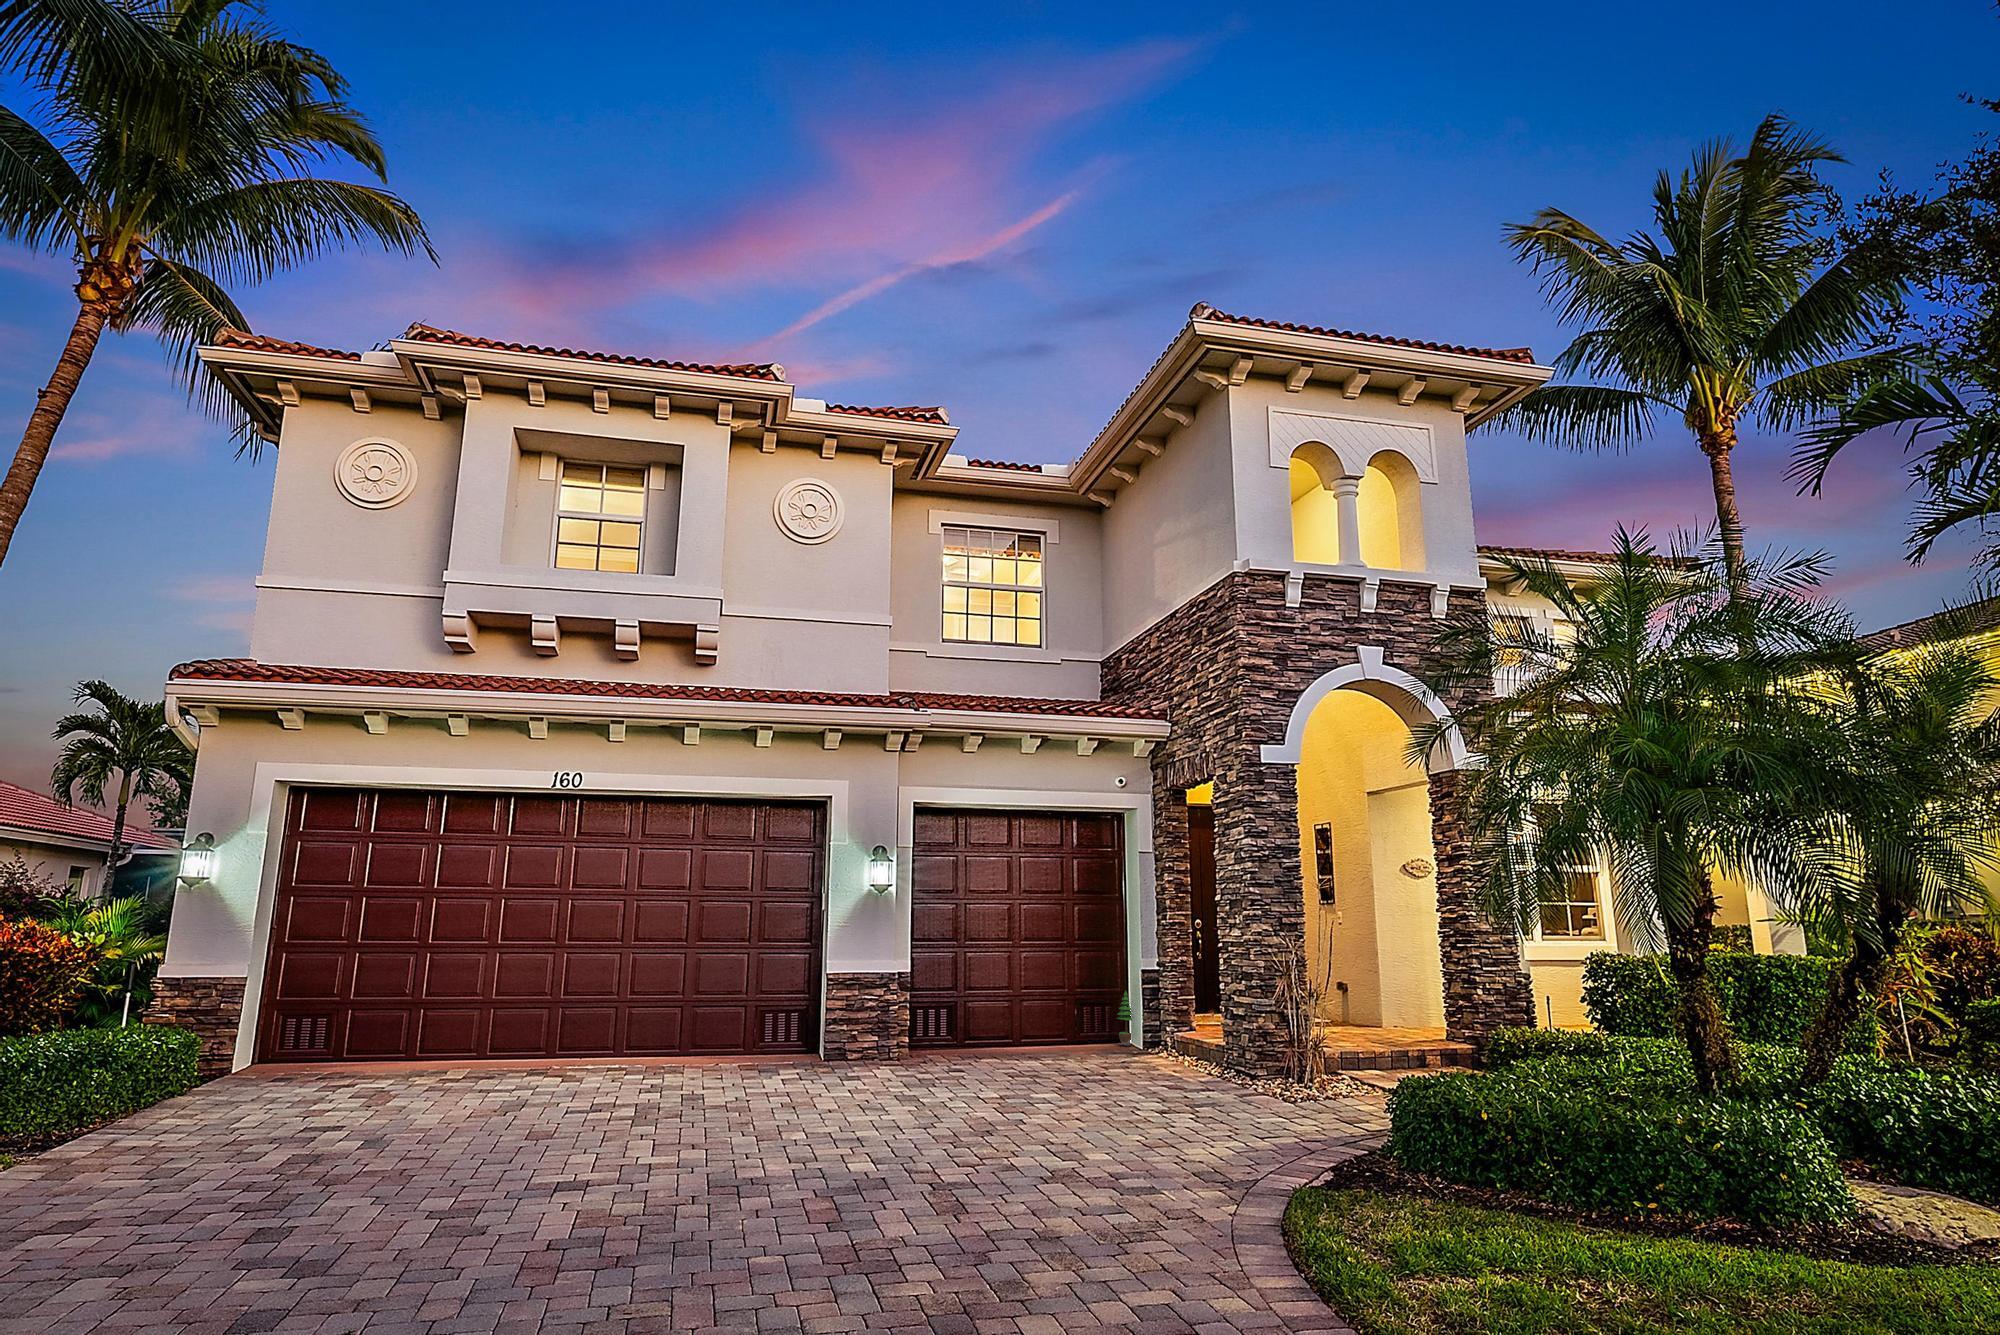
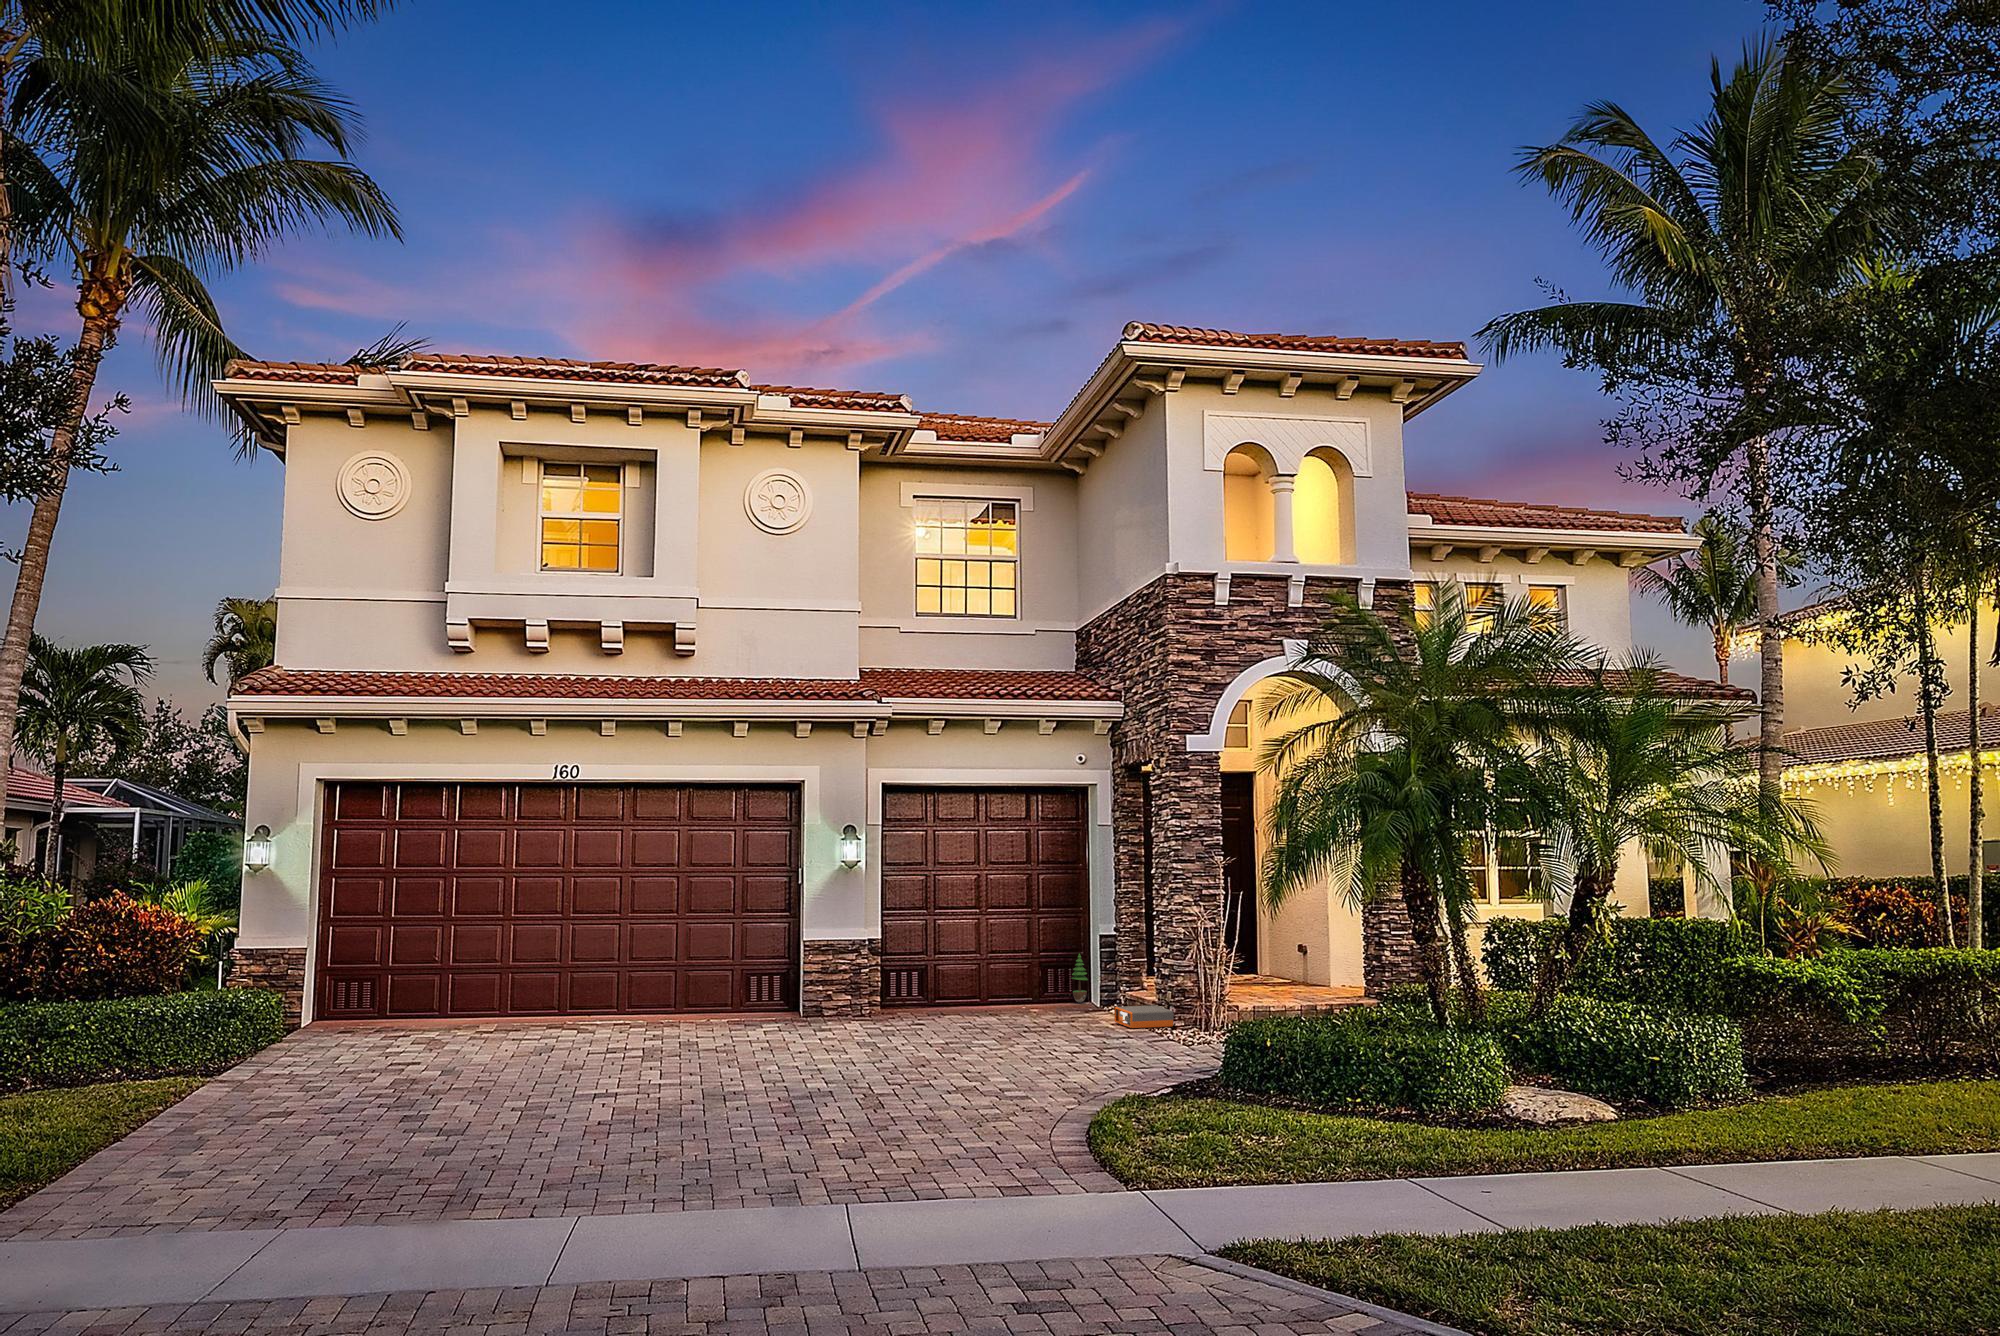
storage box: none [1183,1050,1253,1078] -> present [1114,1005,1173,1028]

